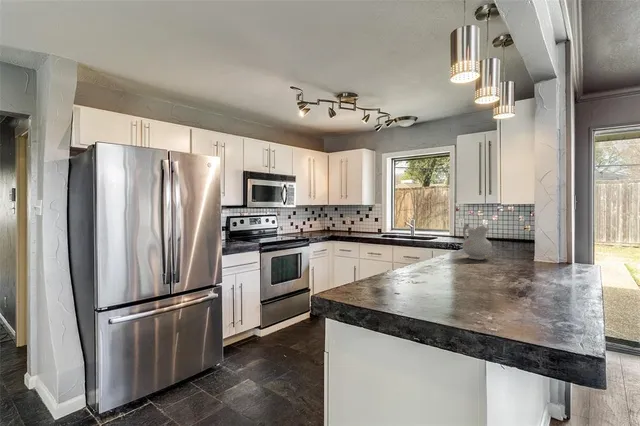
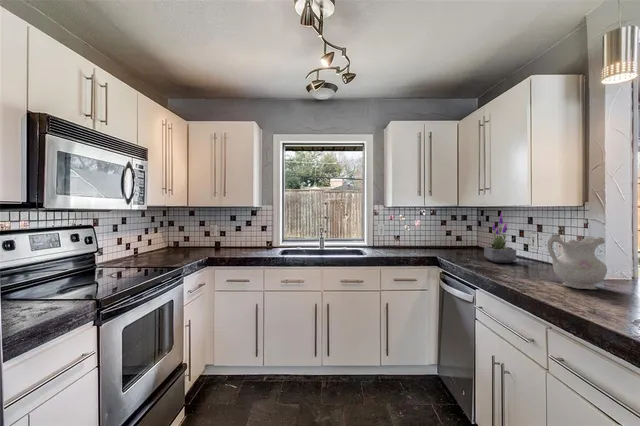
potted plant: none [495,209,521,250] -> present [484,213,516,263]

